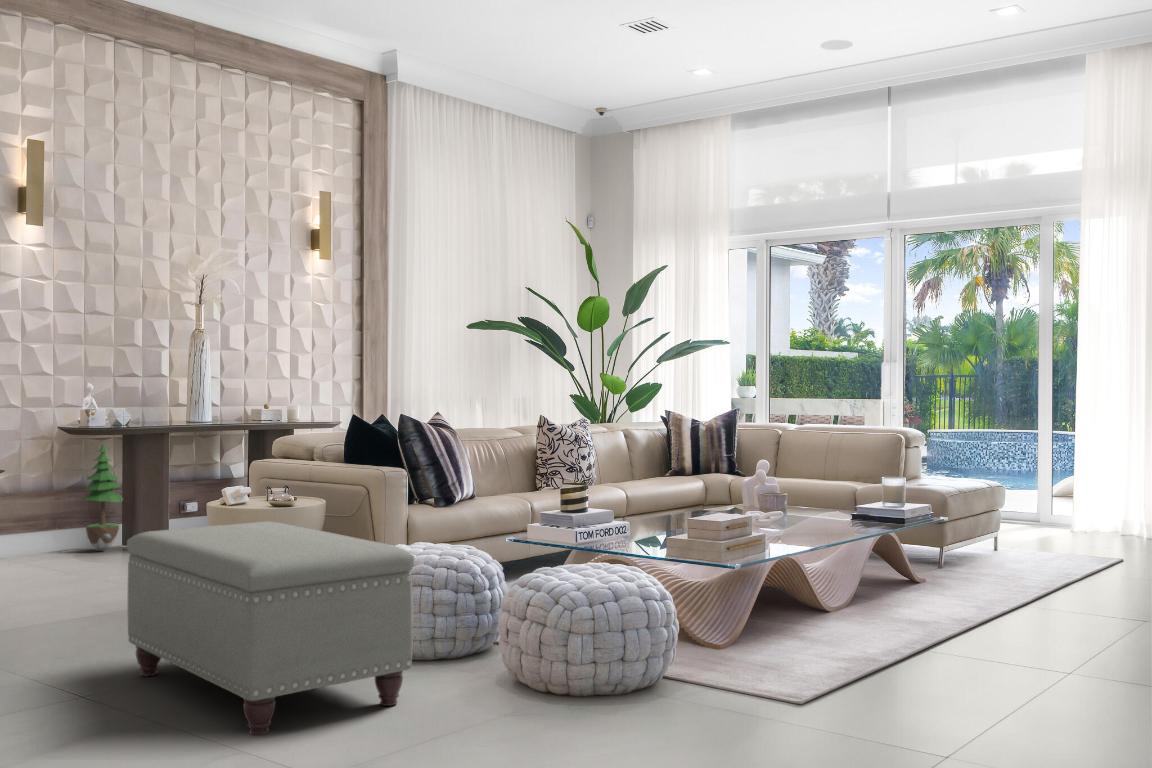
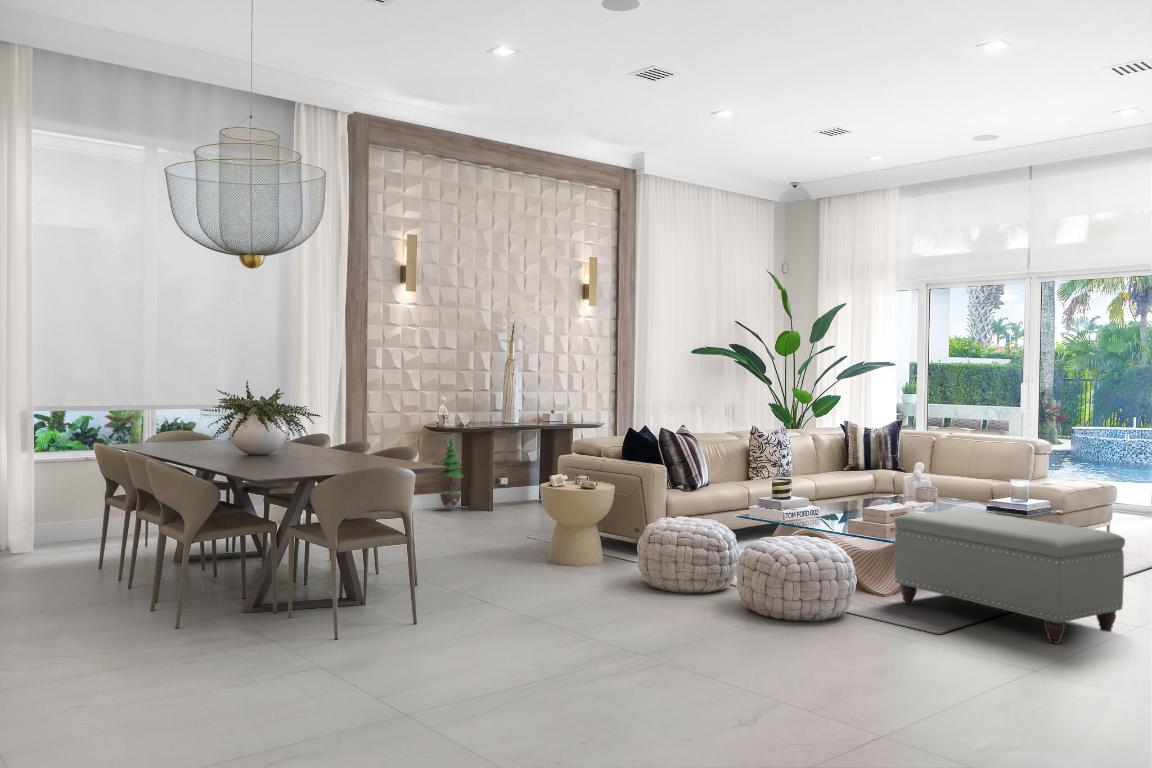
ottoman: present [127,521,414,735] -> present [895,510,1125,644]

